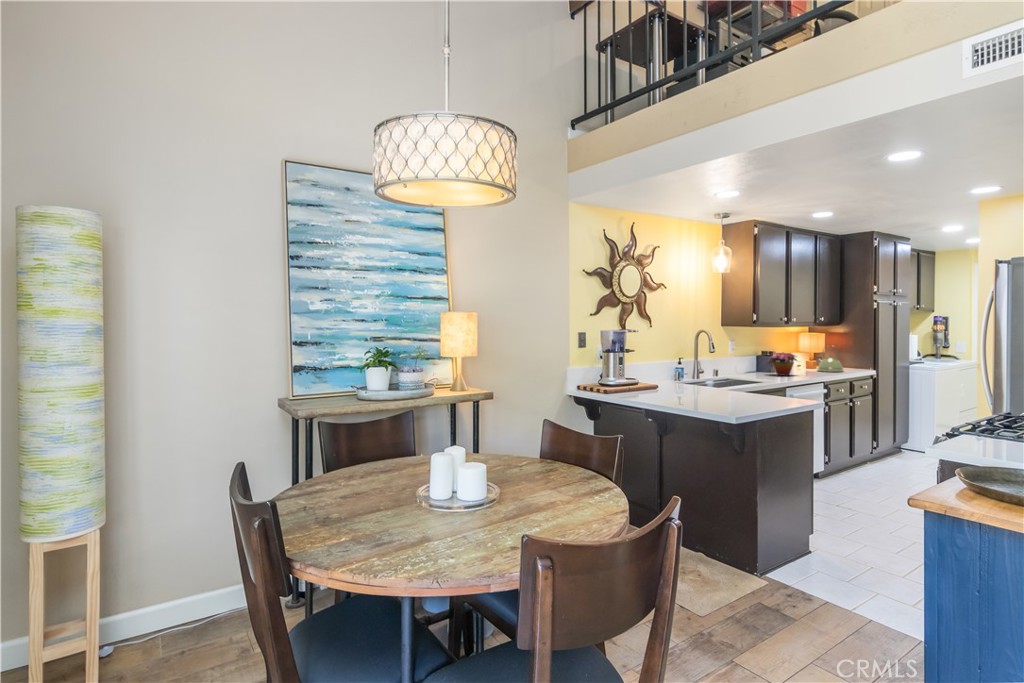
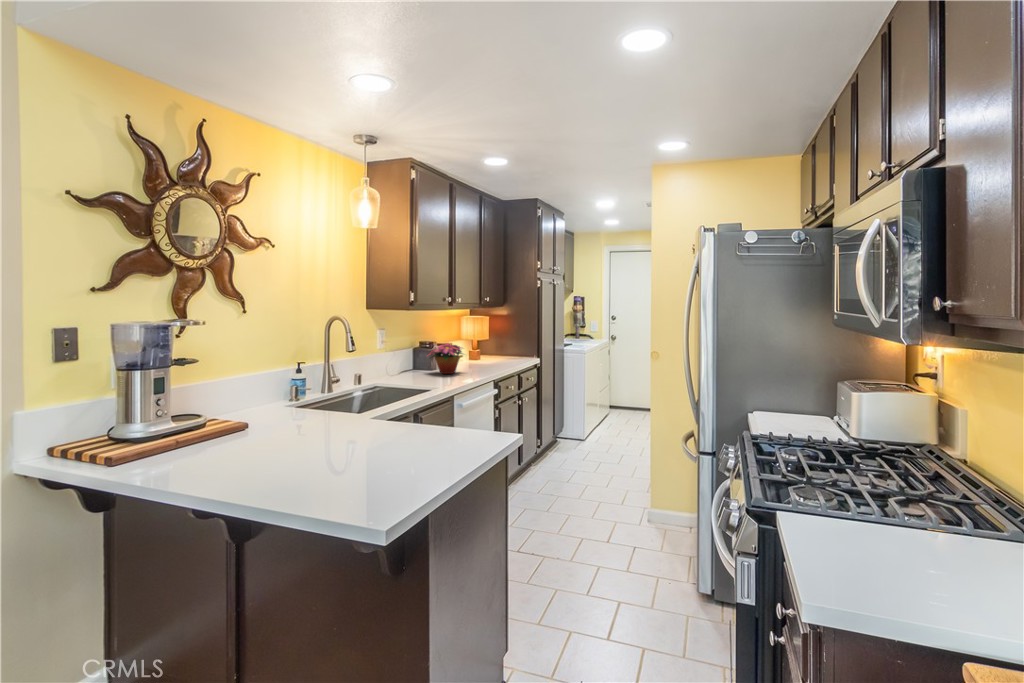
kettle: present [817,346,843,372] -> none [481,331,510,364]

